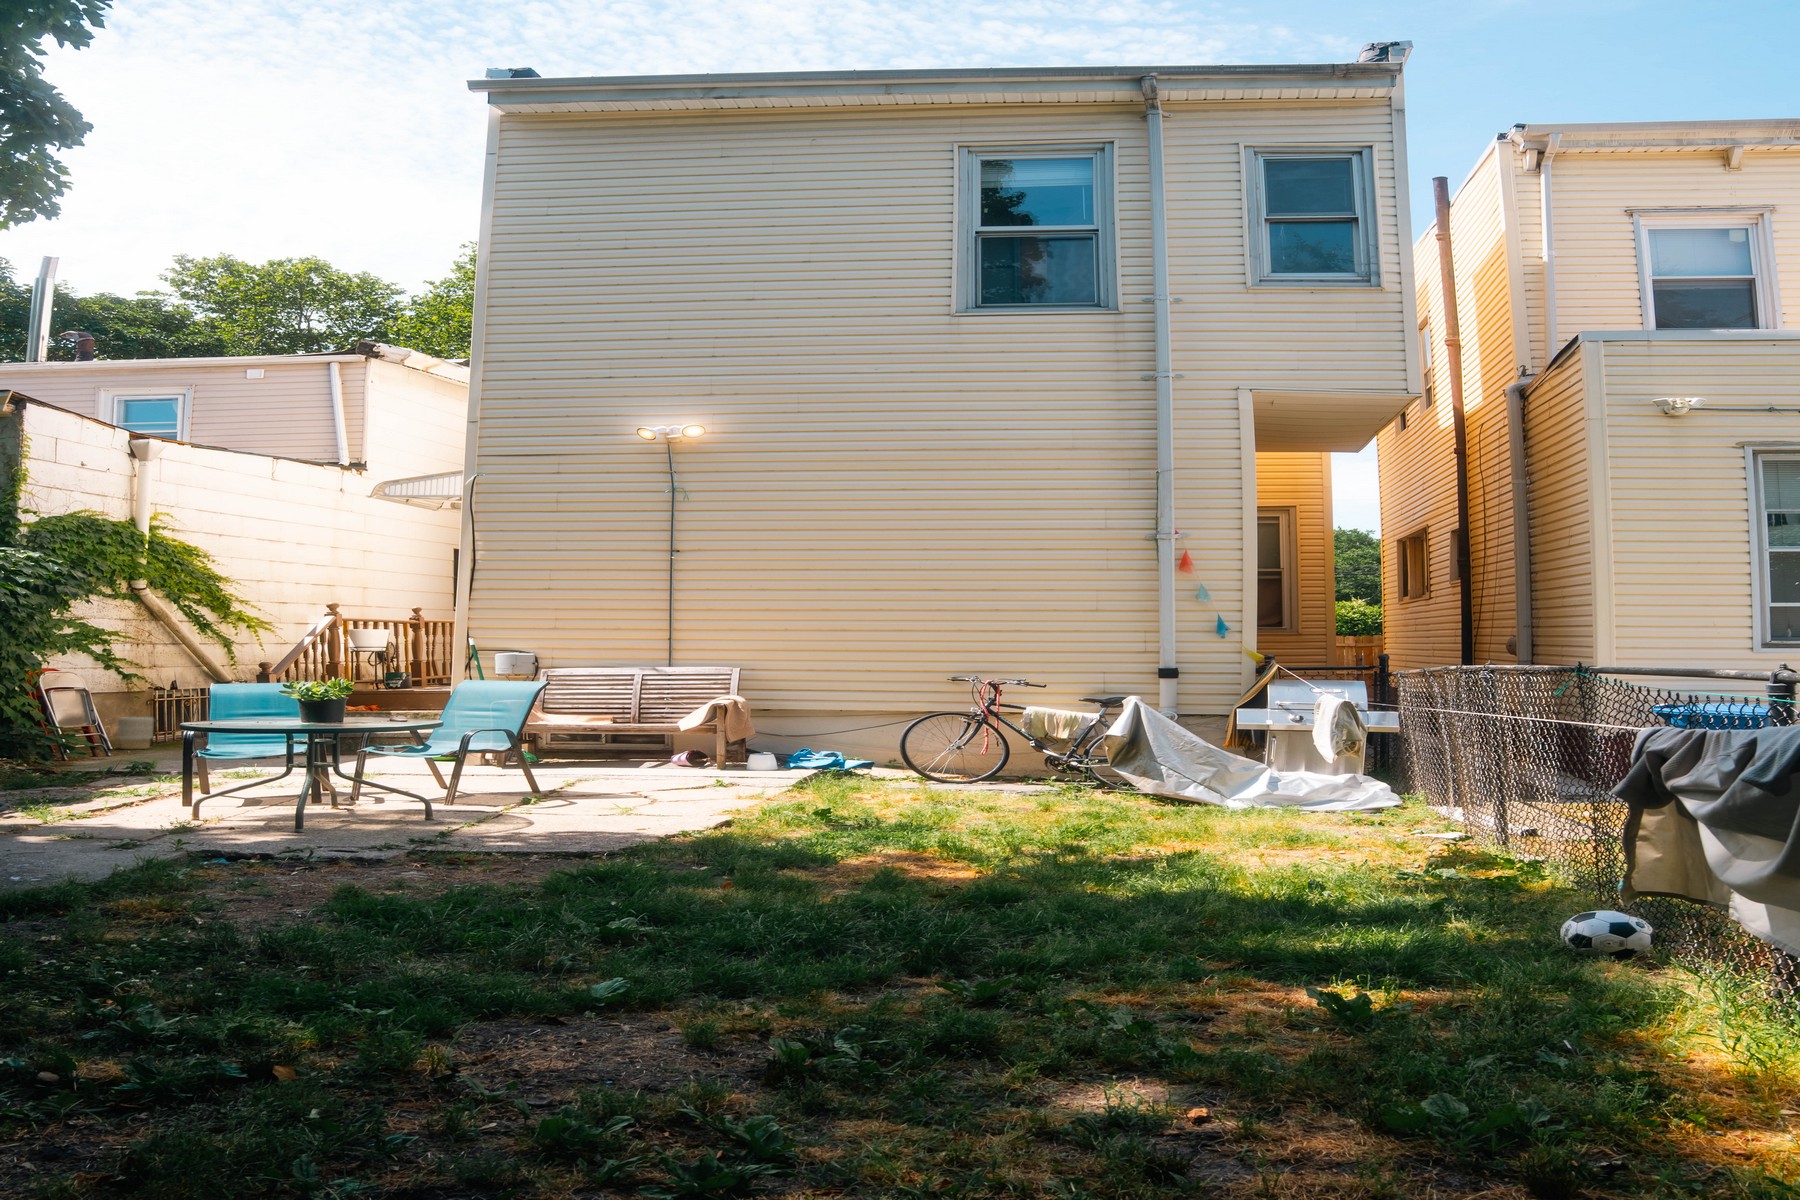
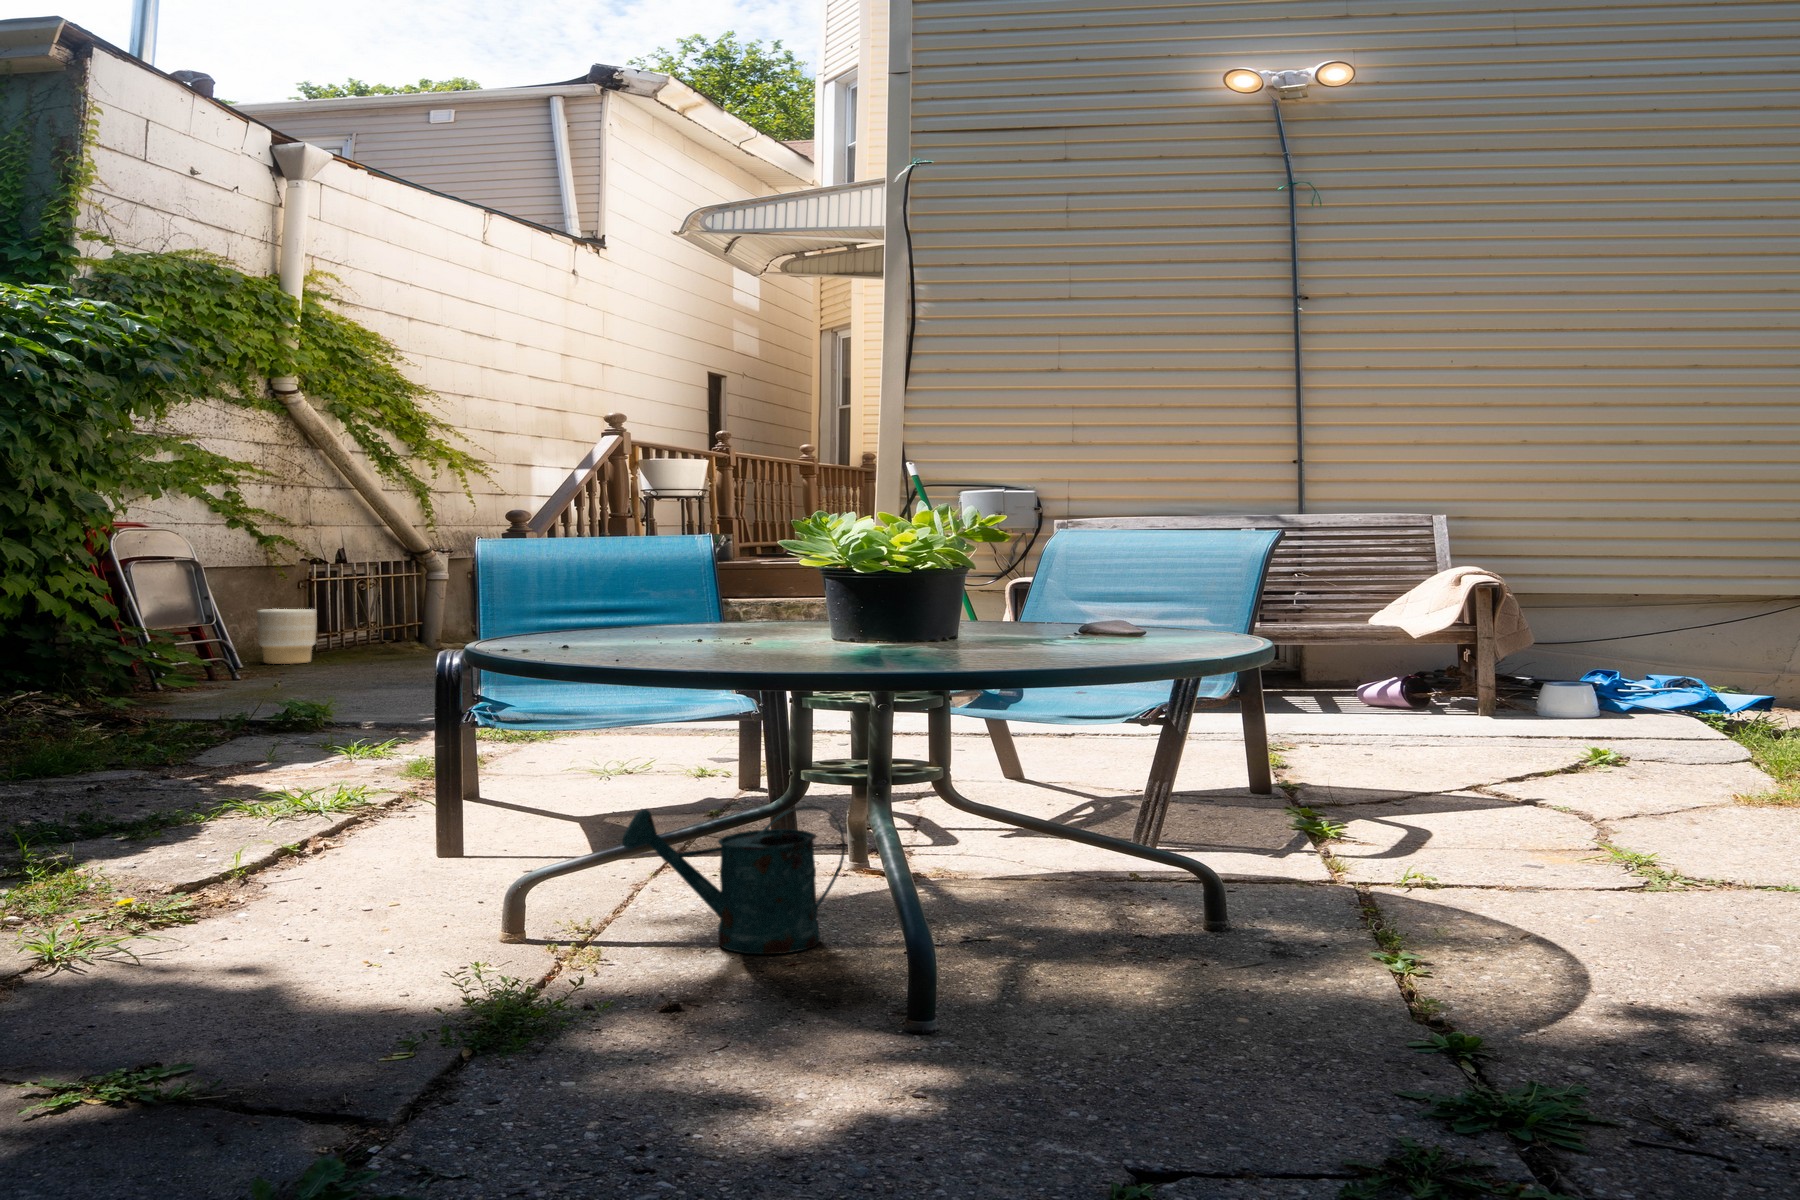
watering can: none [212,770,279,810] -> present [622,806,845,954]

